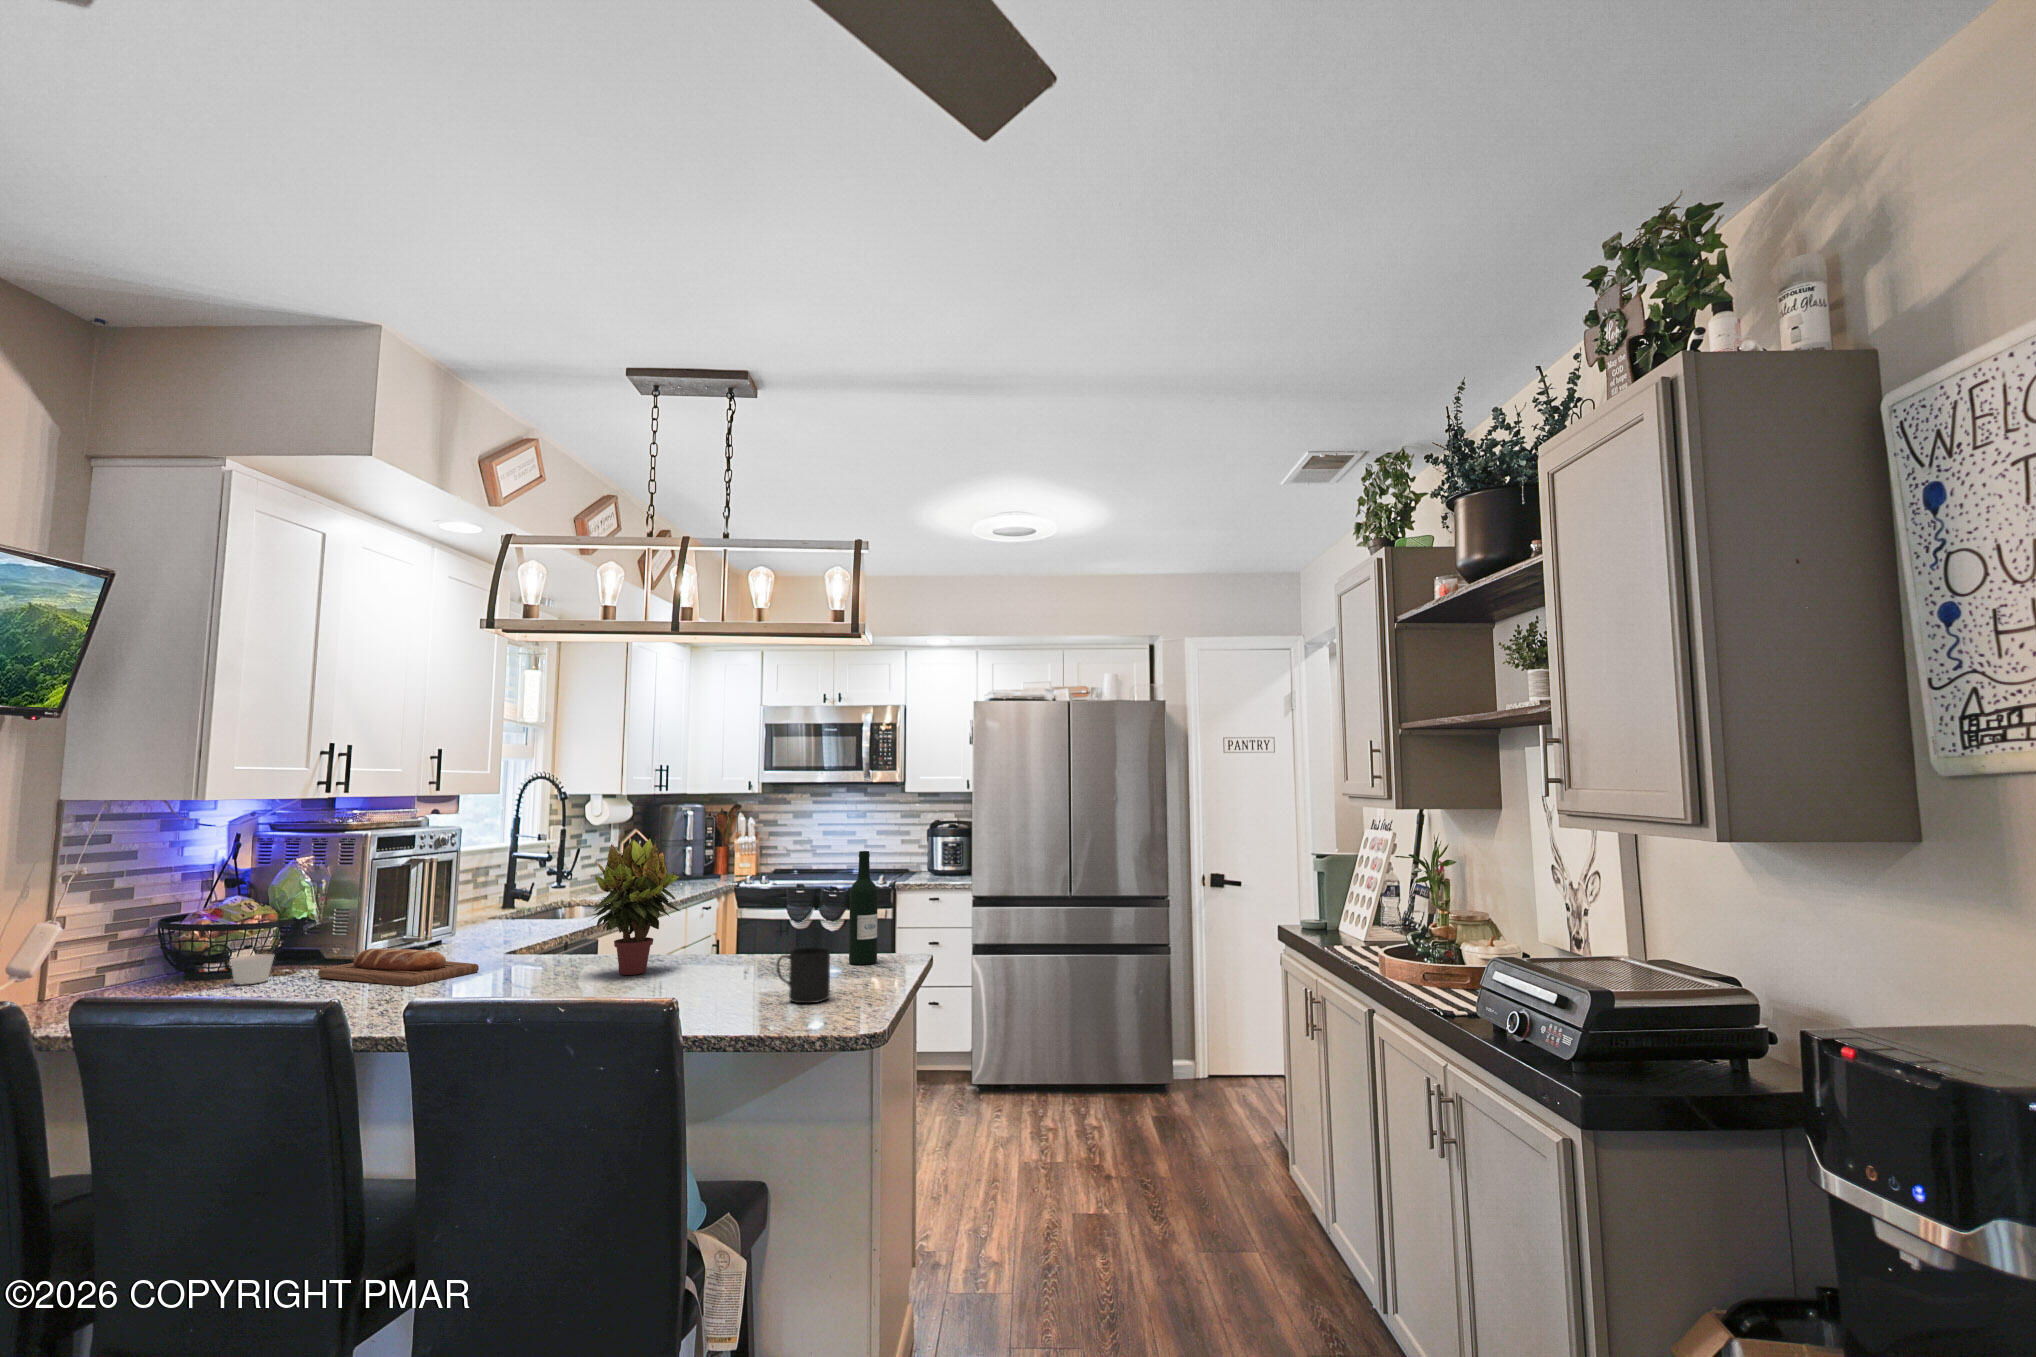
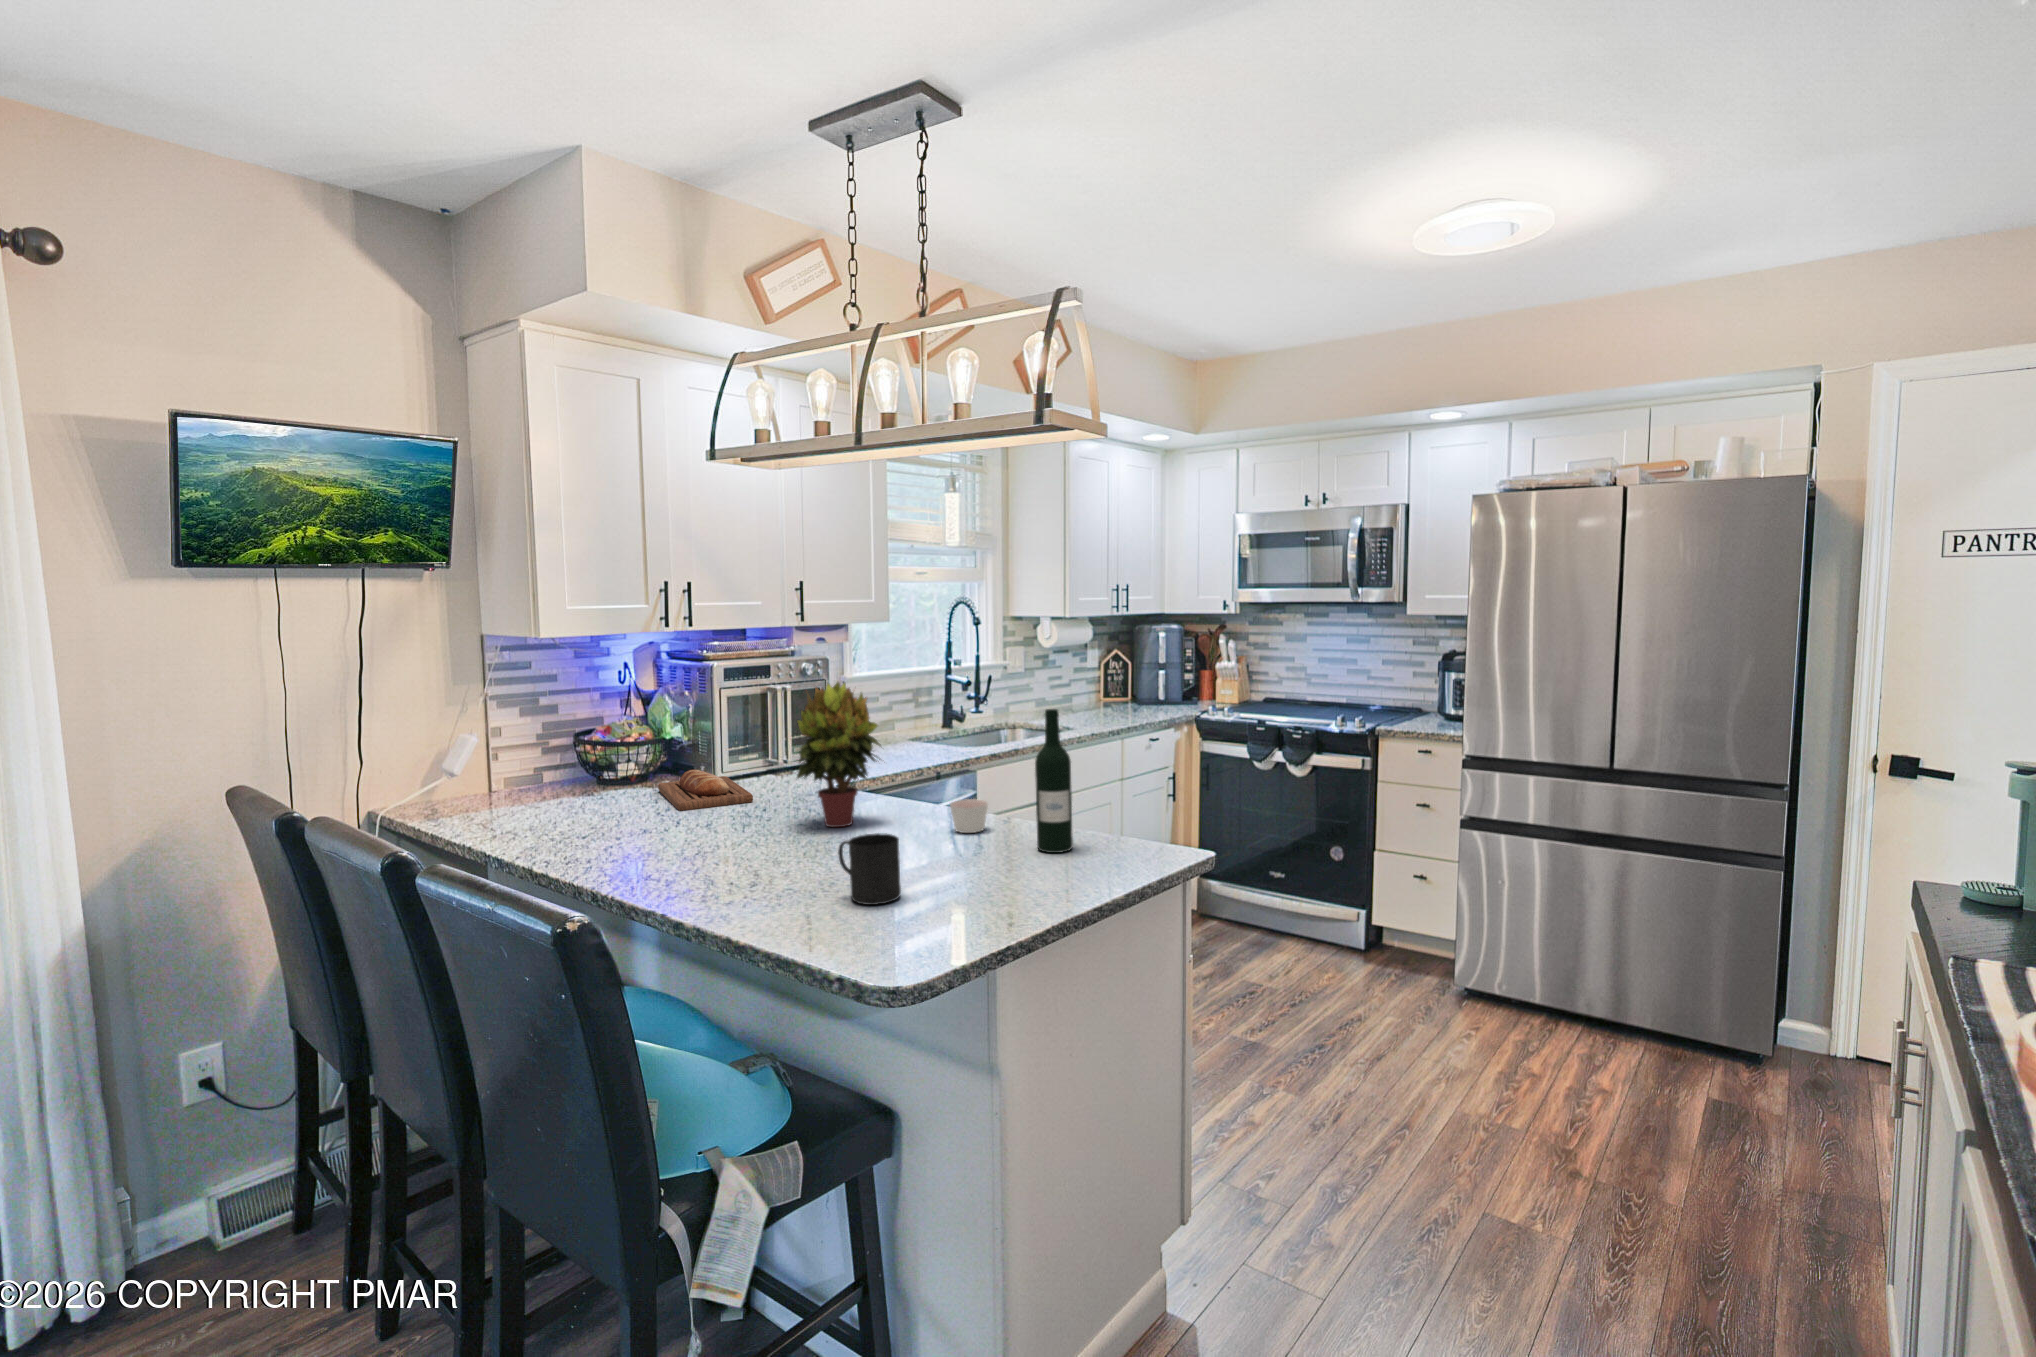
candle: present [231,954,274,985] -> present [950,799,988,833]

